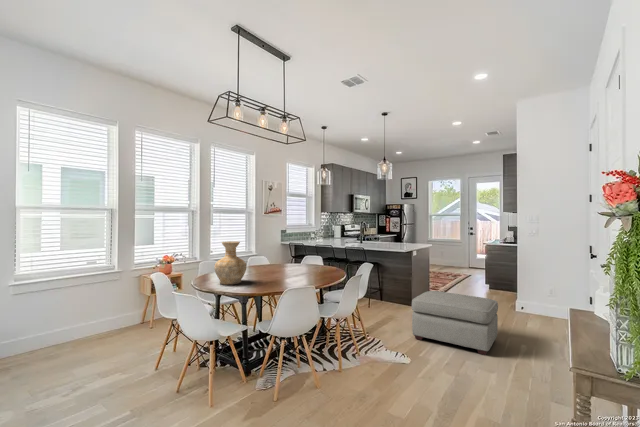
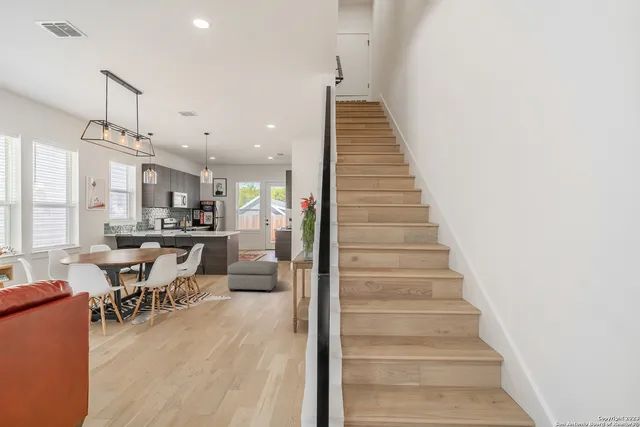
vase: present [214,241,247,285] -> none [81,230,110,262]

